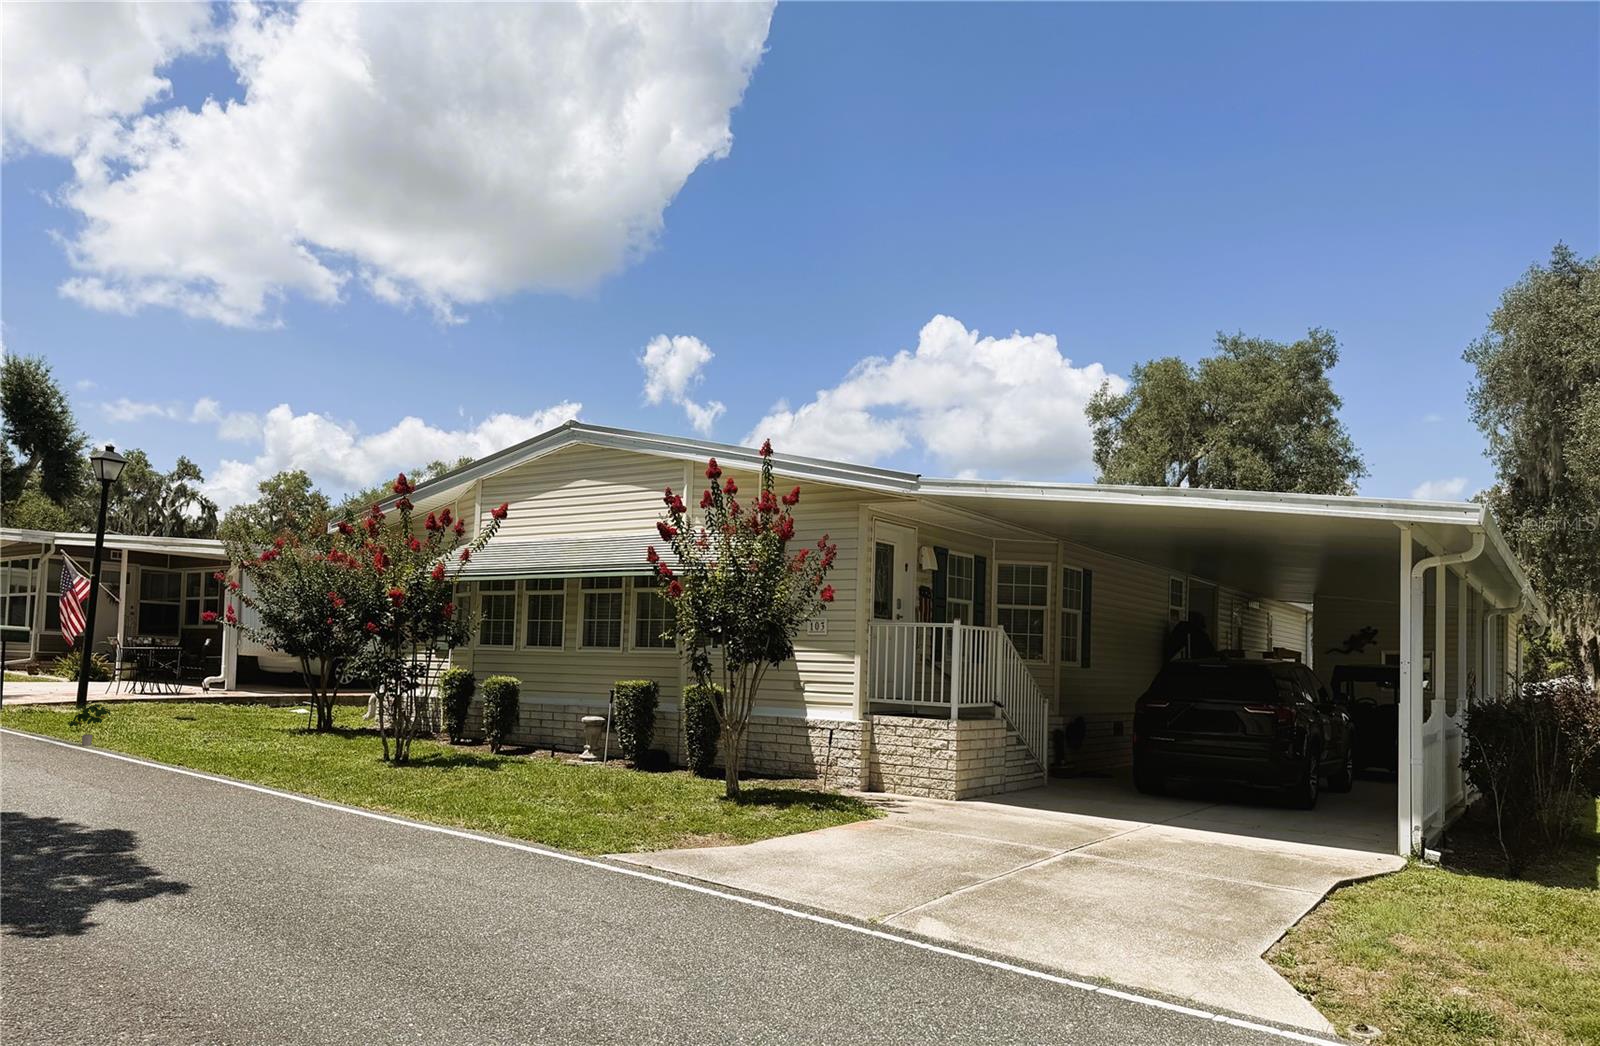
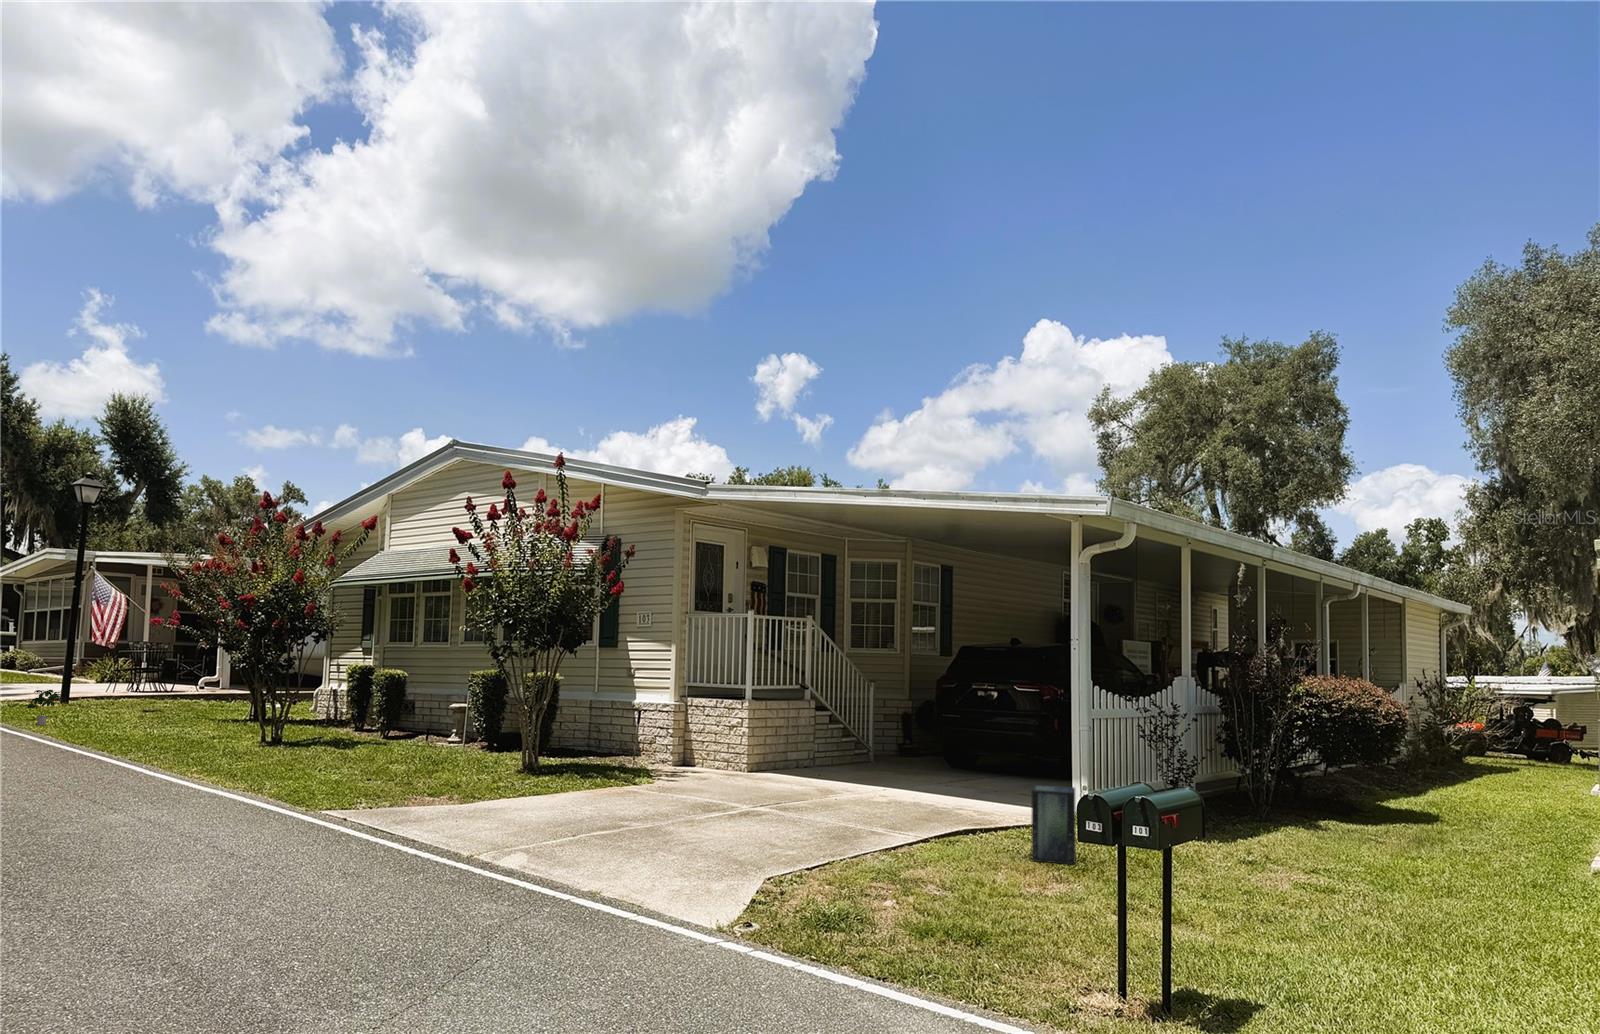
storage box: none [1468,844,1548,940] -> present [1032,785,1076,865]

